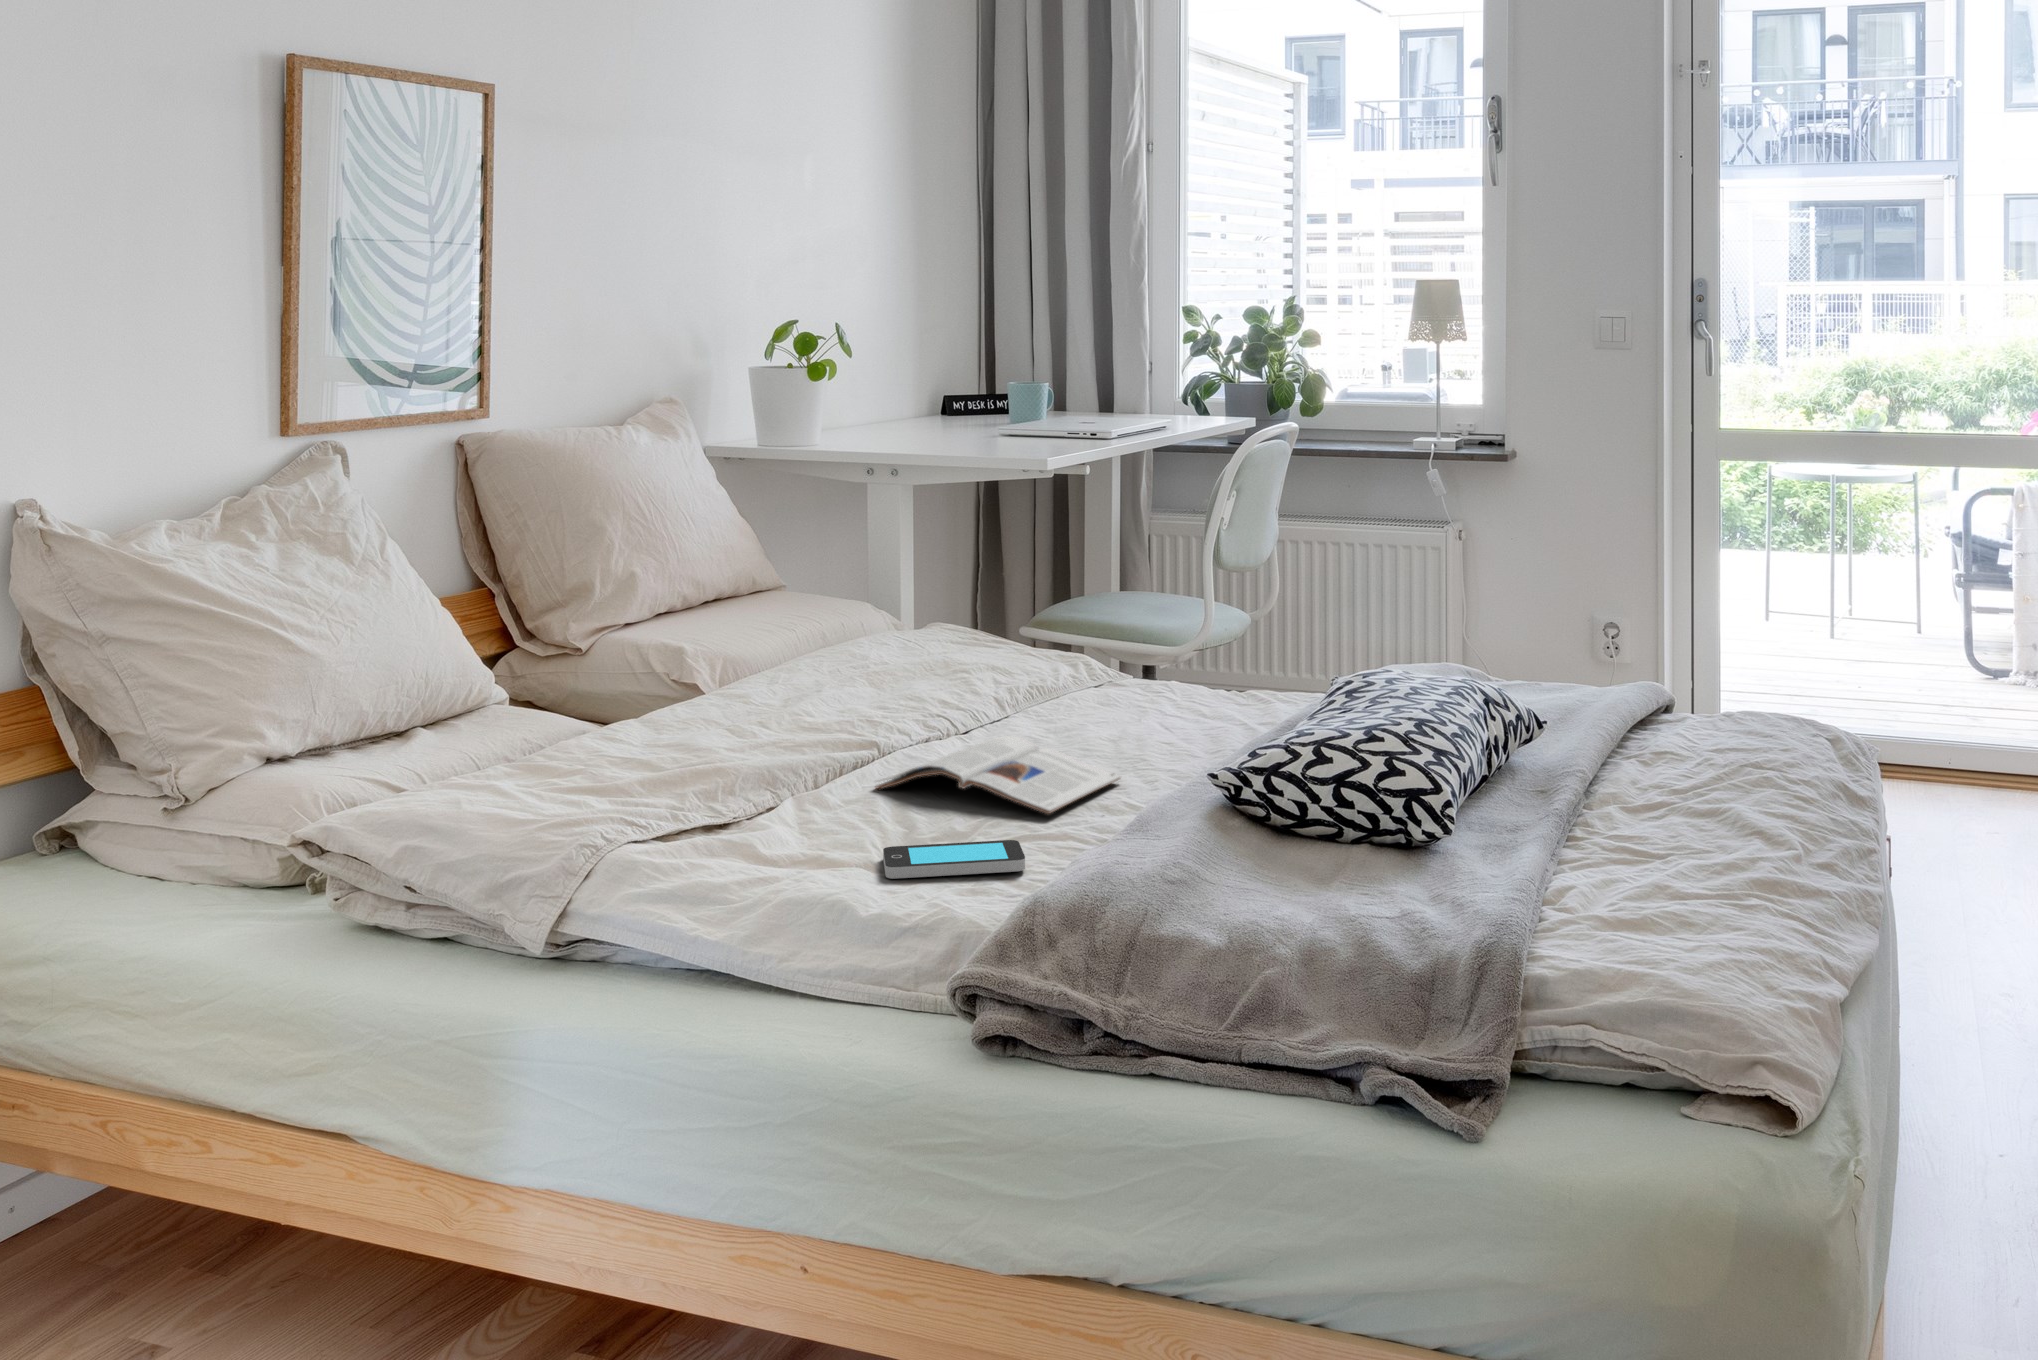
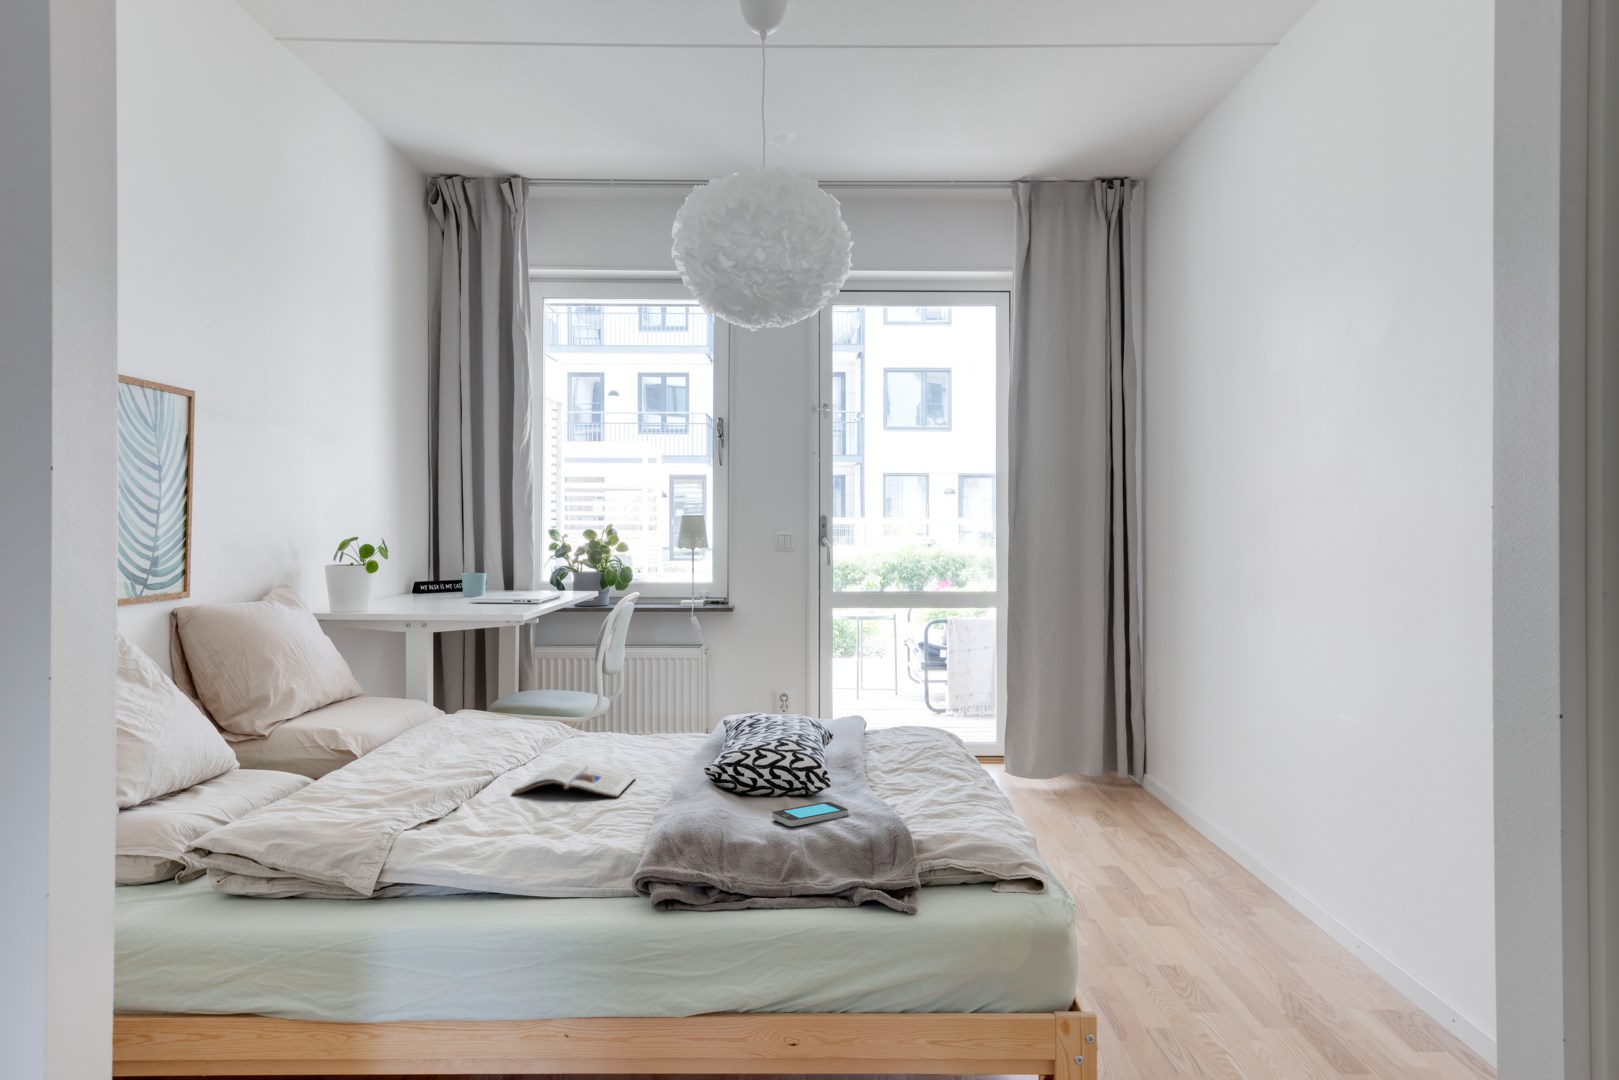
smartphone: present [883,840,1025,879] -> present [772,802,848,826]

